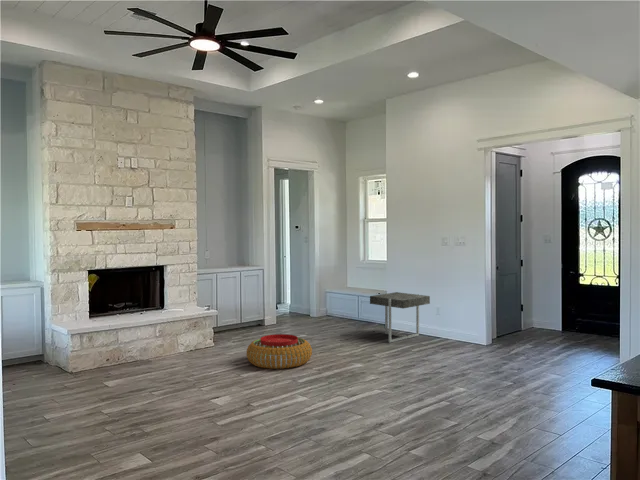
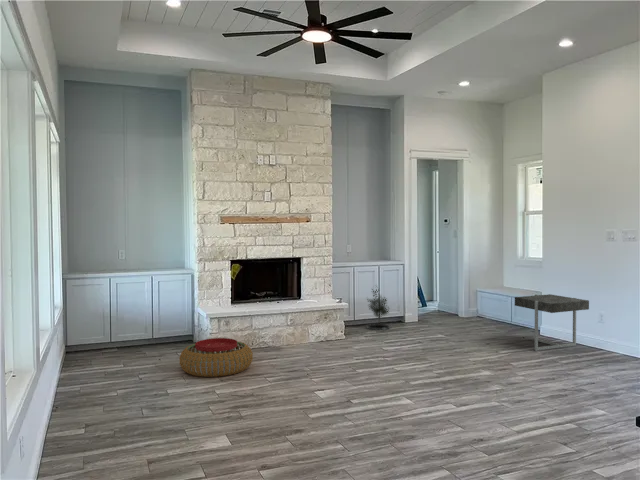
potted tree: none [228,290,254,335] -> present [367,289,390,330]
pouf: present [247,334,312,369] -> present [179,338,253,377]

